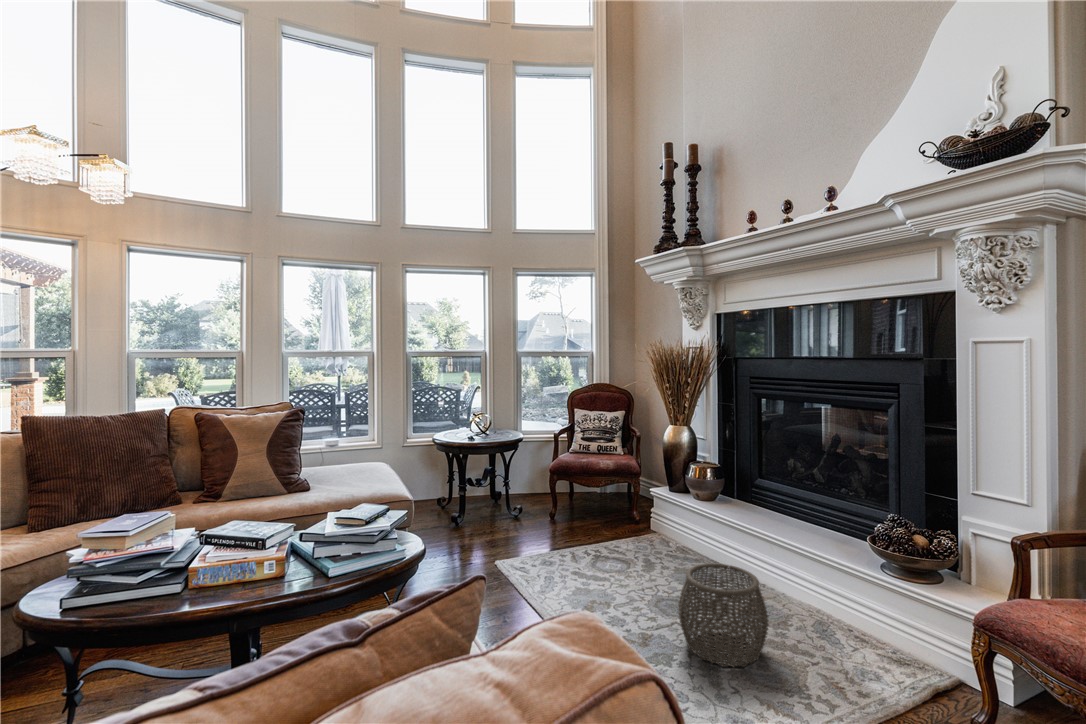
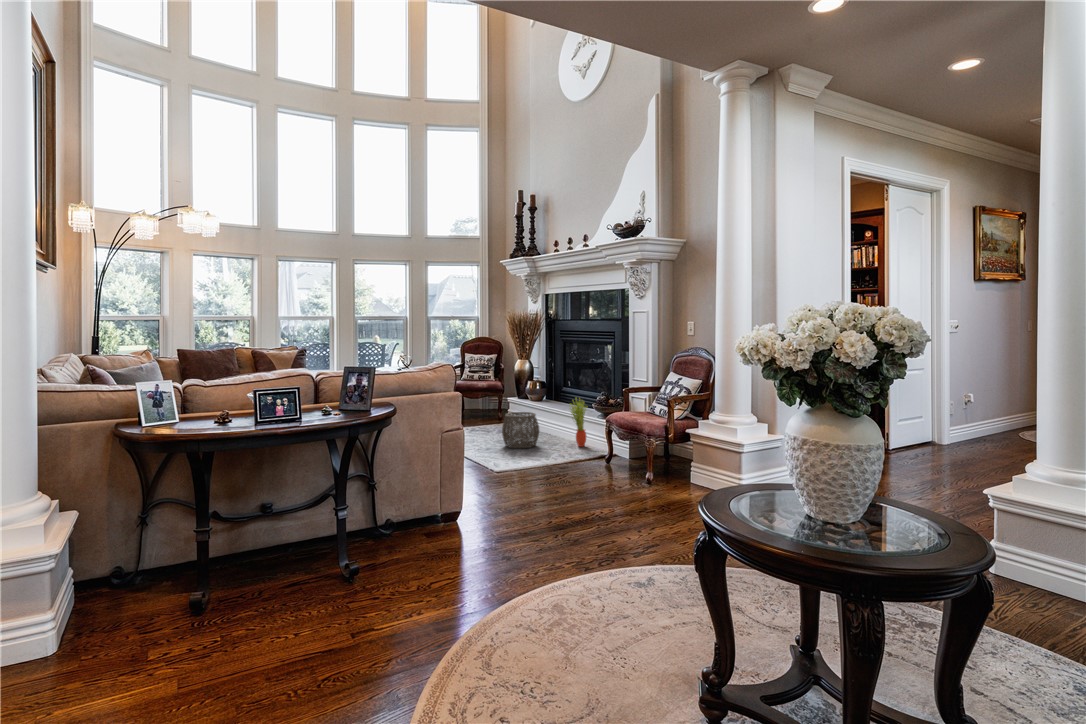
potted plant: none [836,542,894,667] -> present [570,401,587,447]

